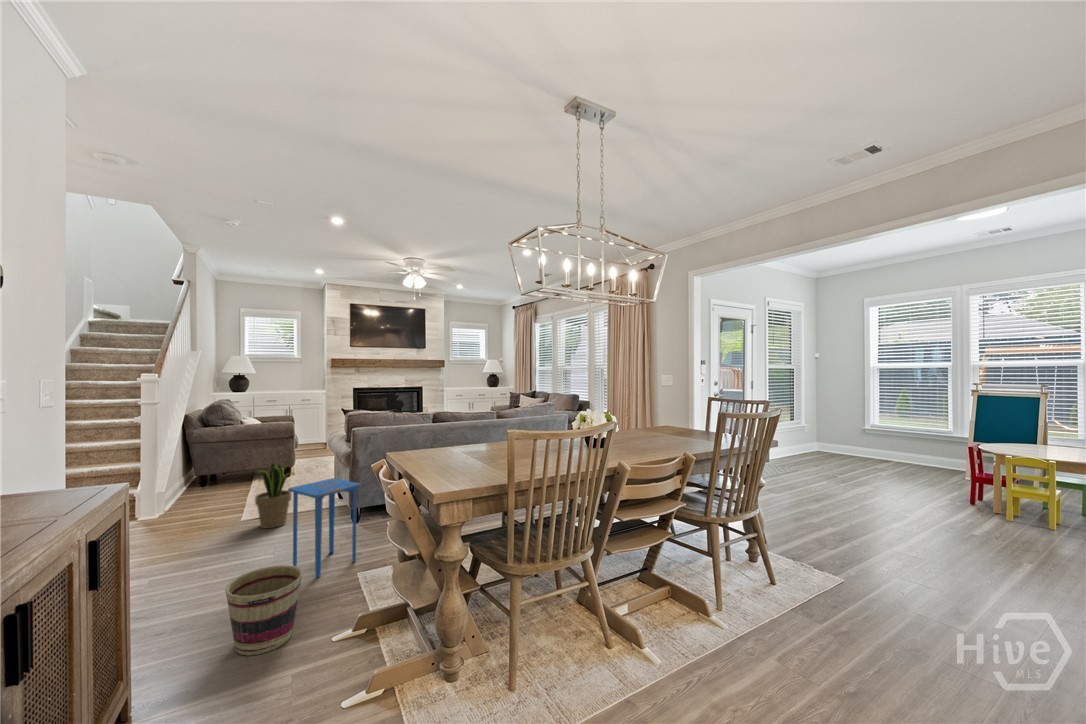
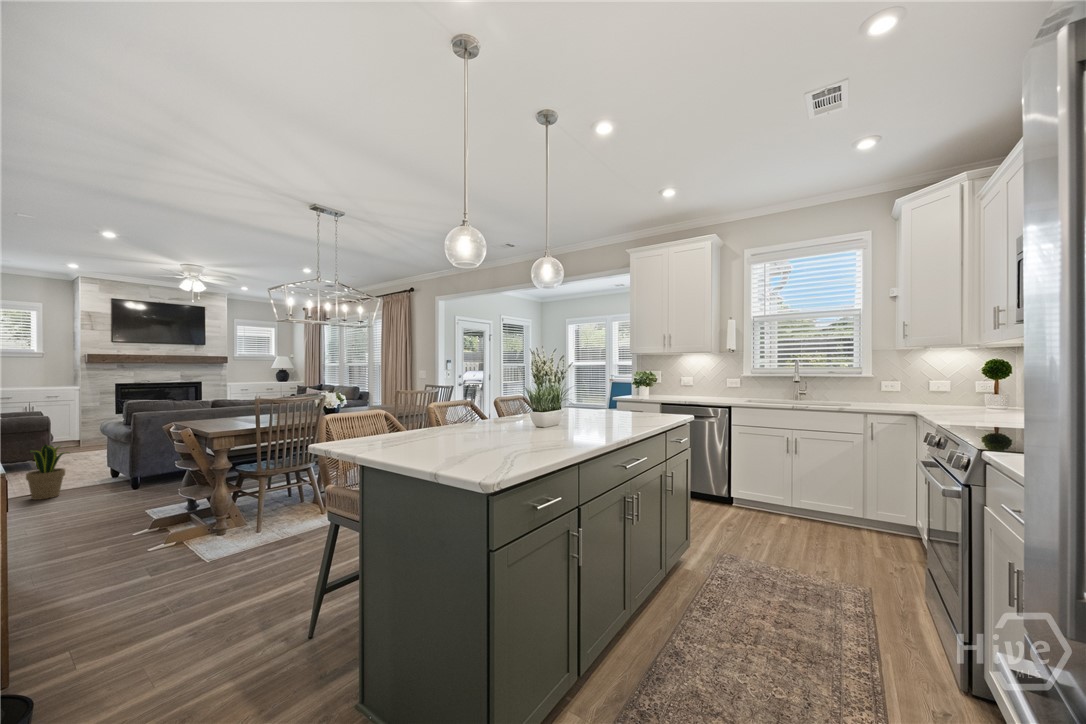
side table: present [288,478,361,577] -> none [76,448,146,516]
basket: present [225,565,302,655] -> none [42,497,104,549]

